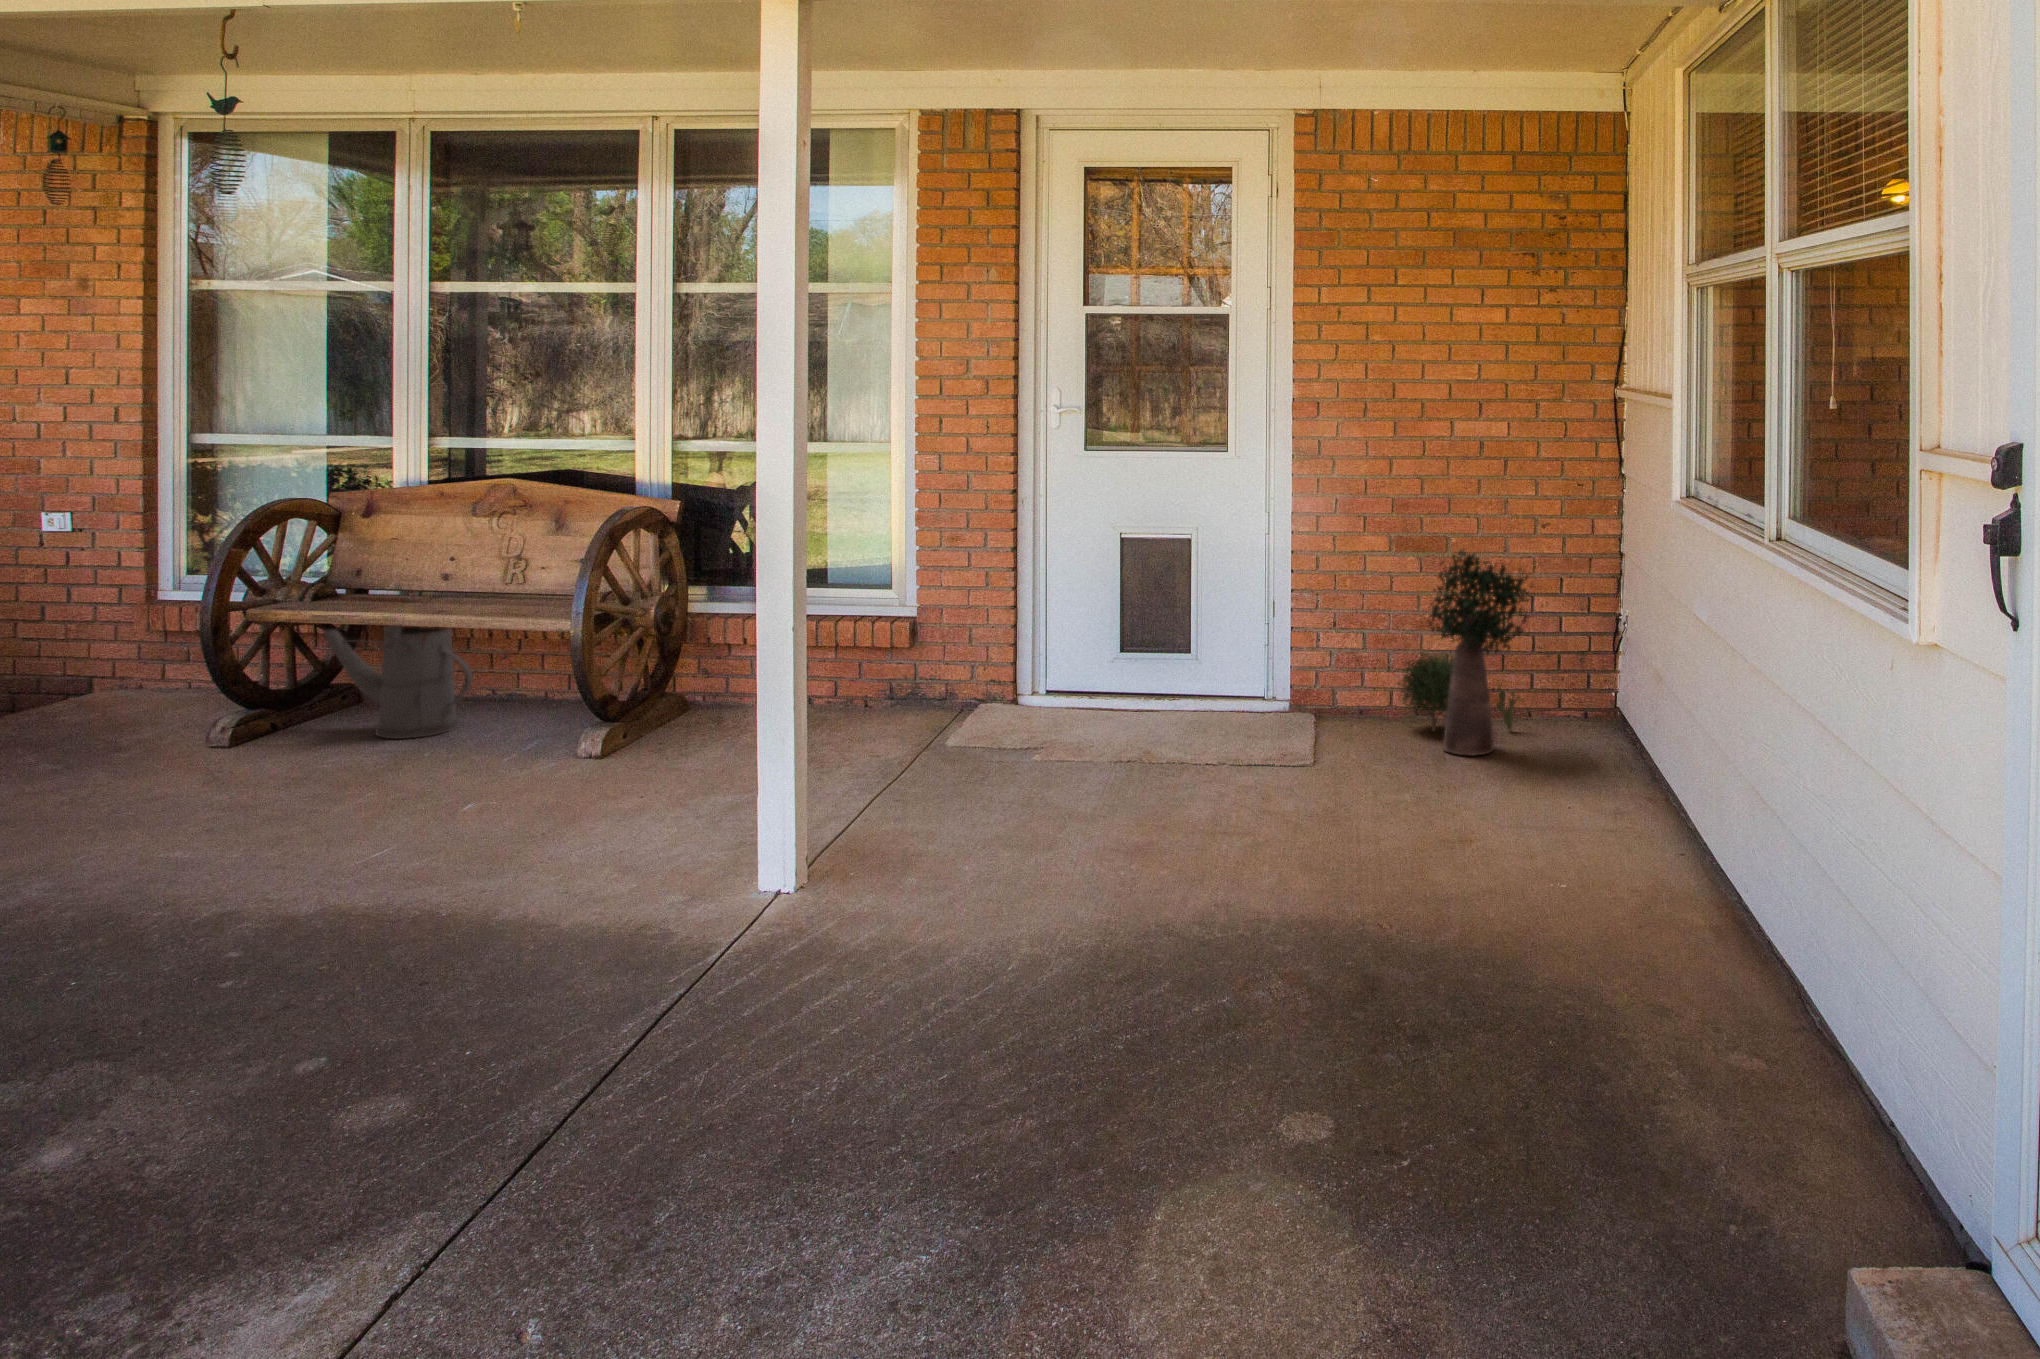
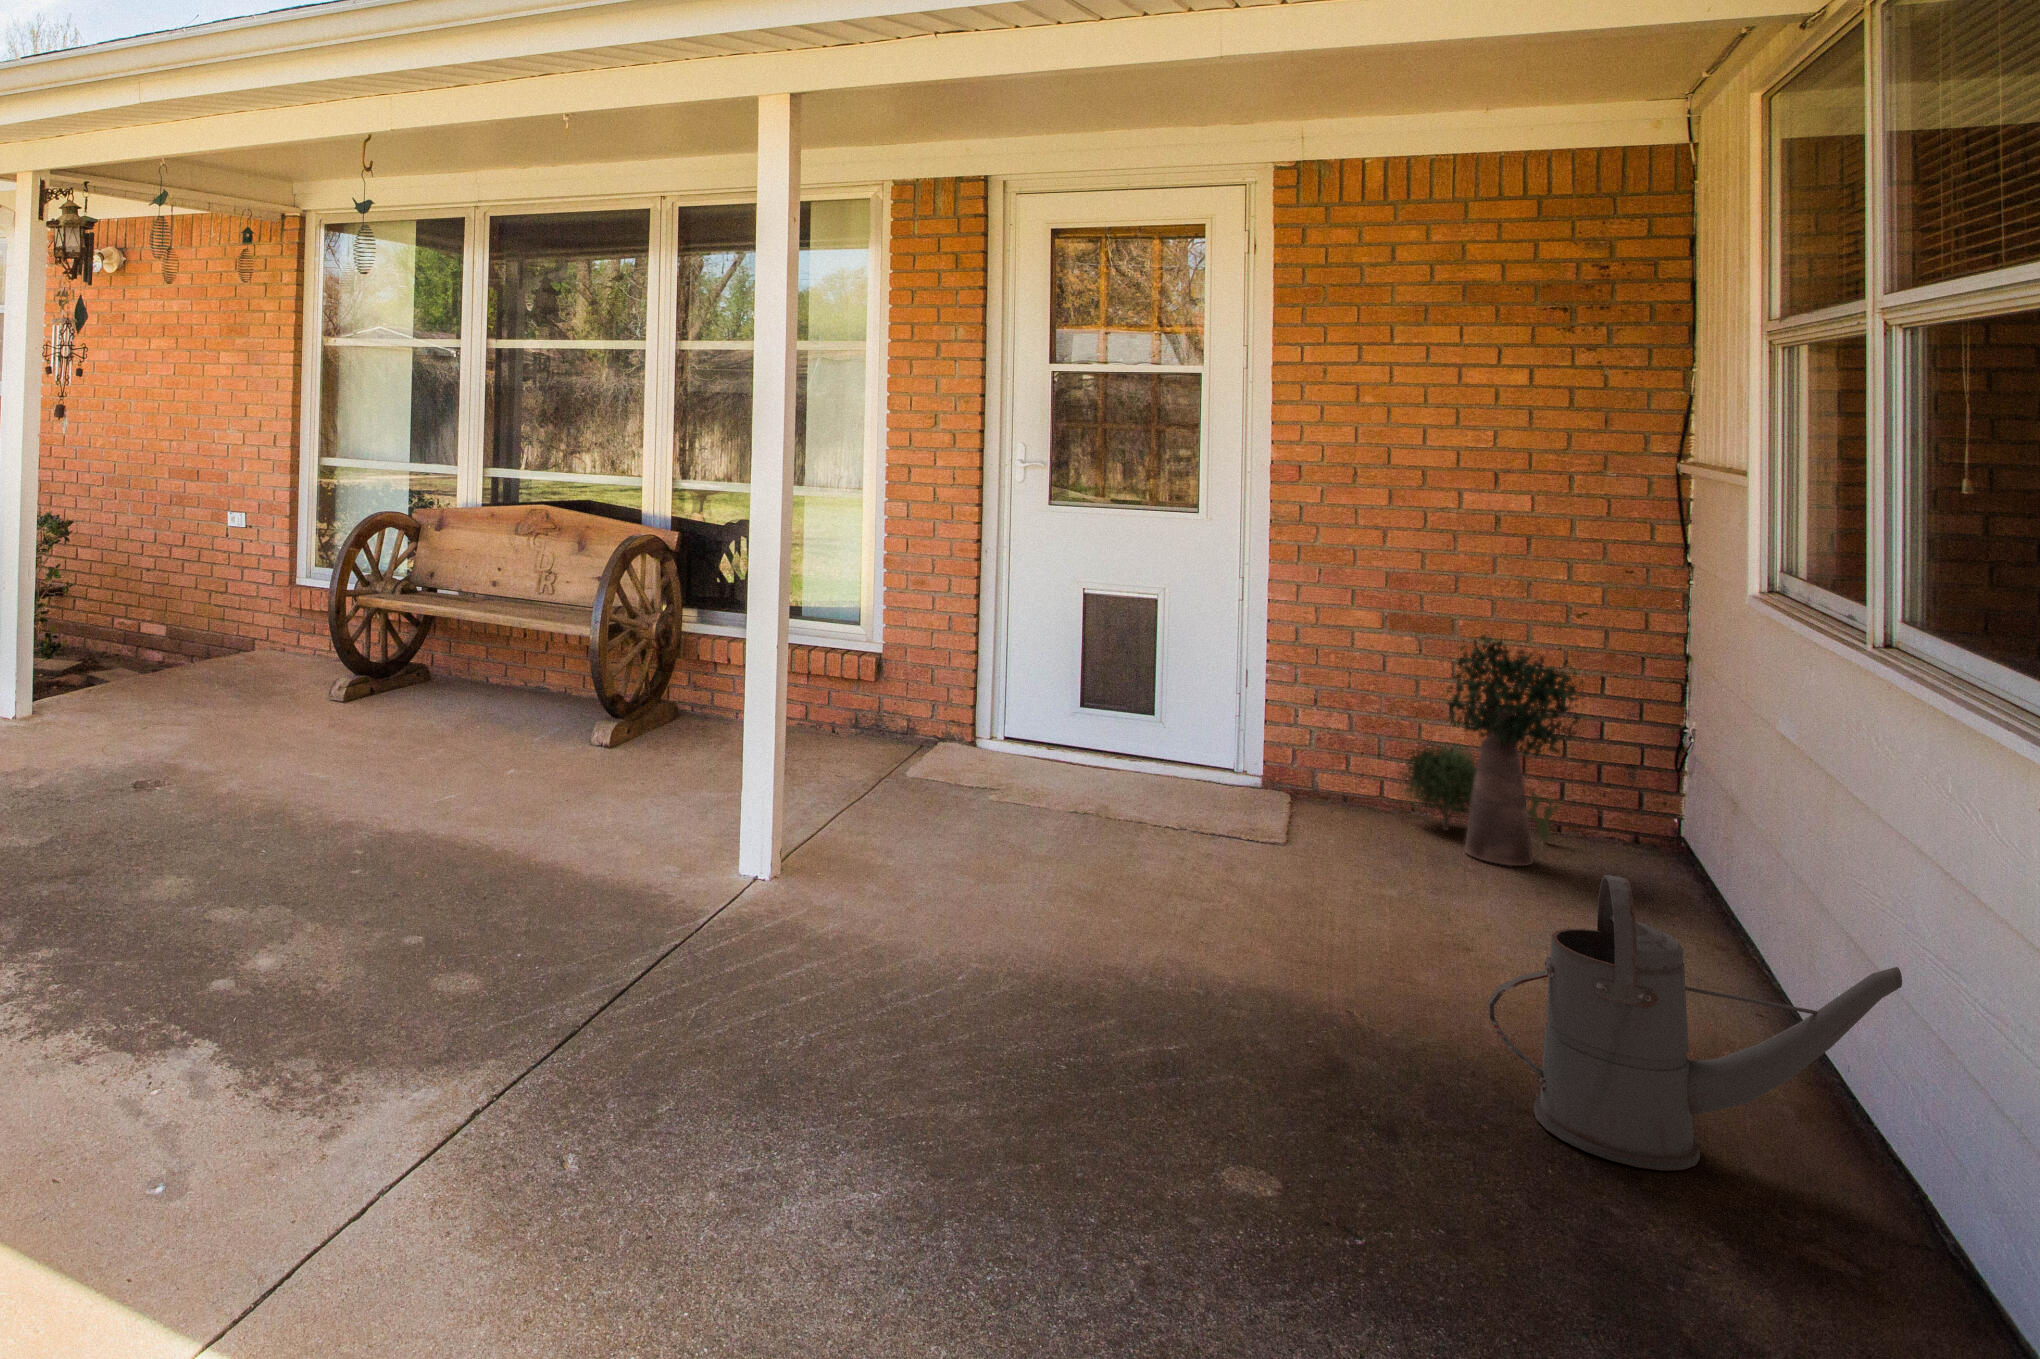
watering can: present [323,626,472,739] -> present [1488,875,1902,1171]

